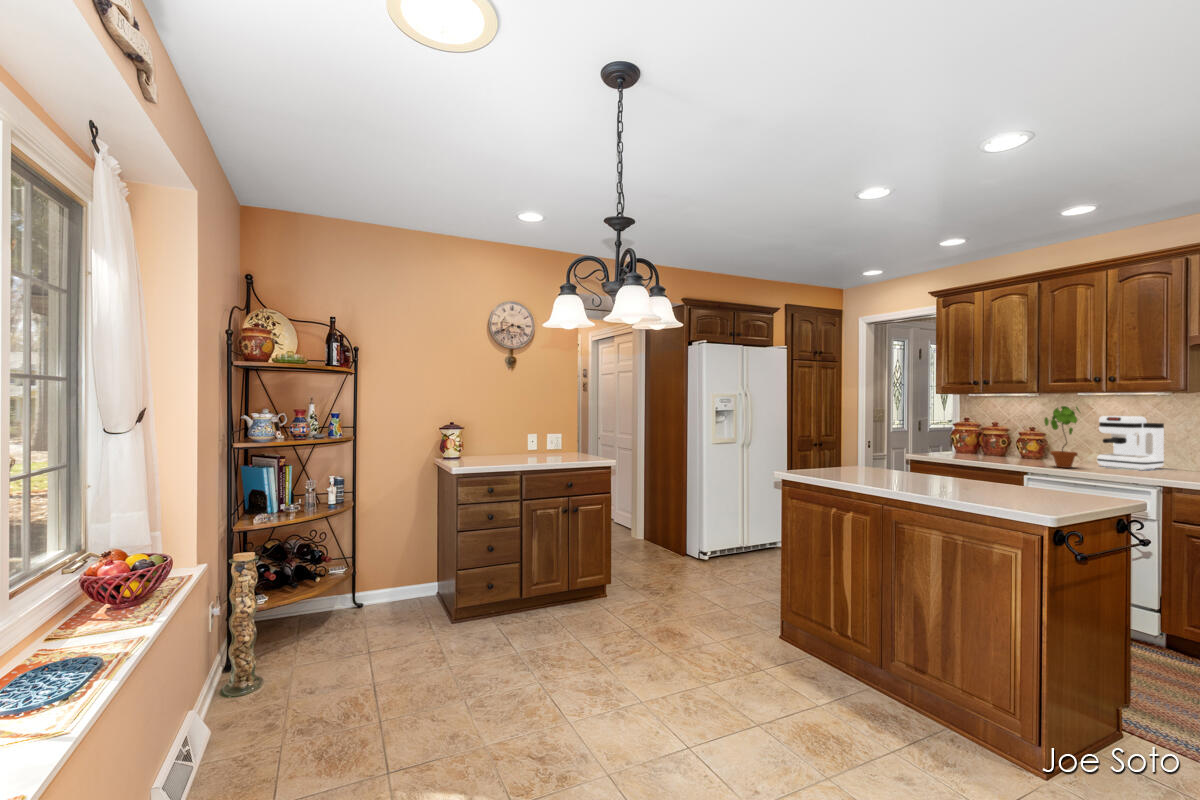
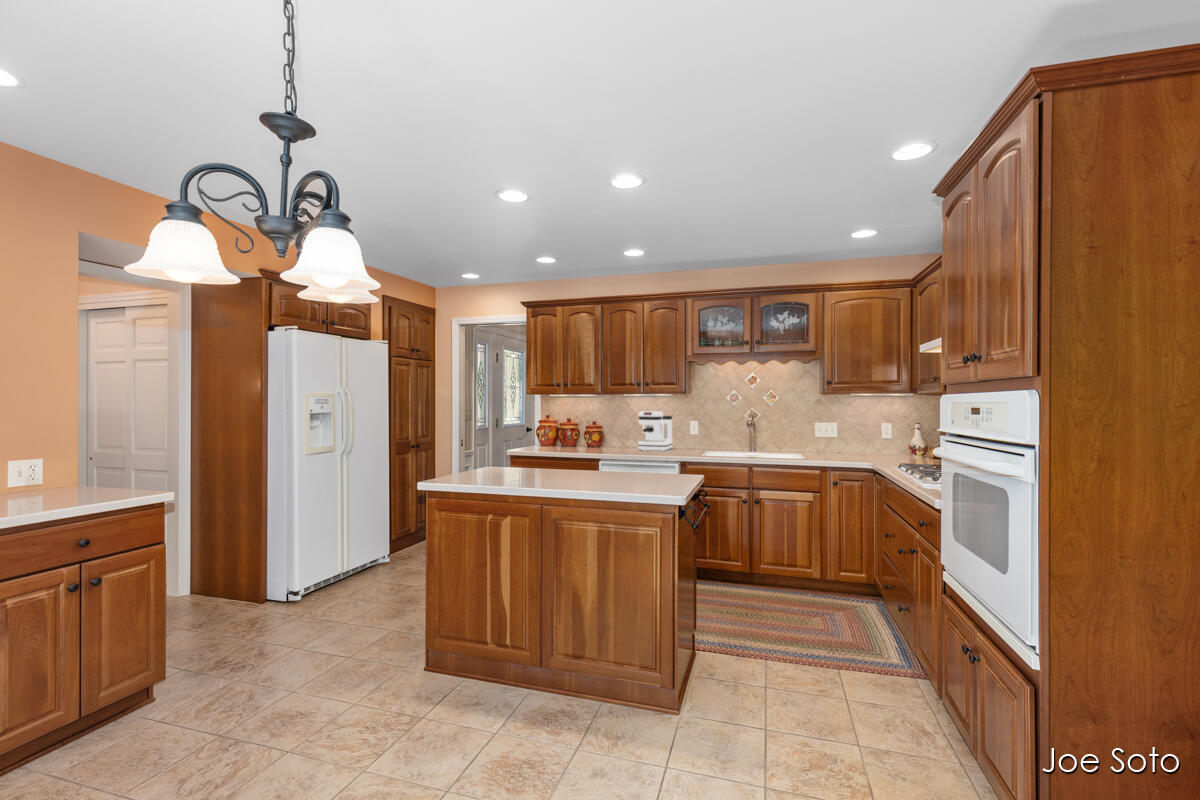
potted plant: present [1044,406,1081,468] -> none [610,404,632,454]

